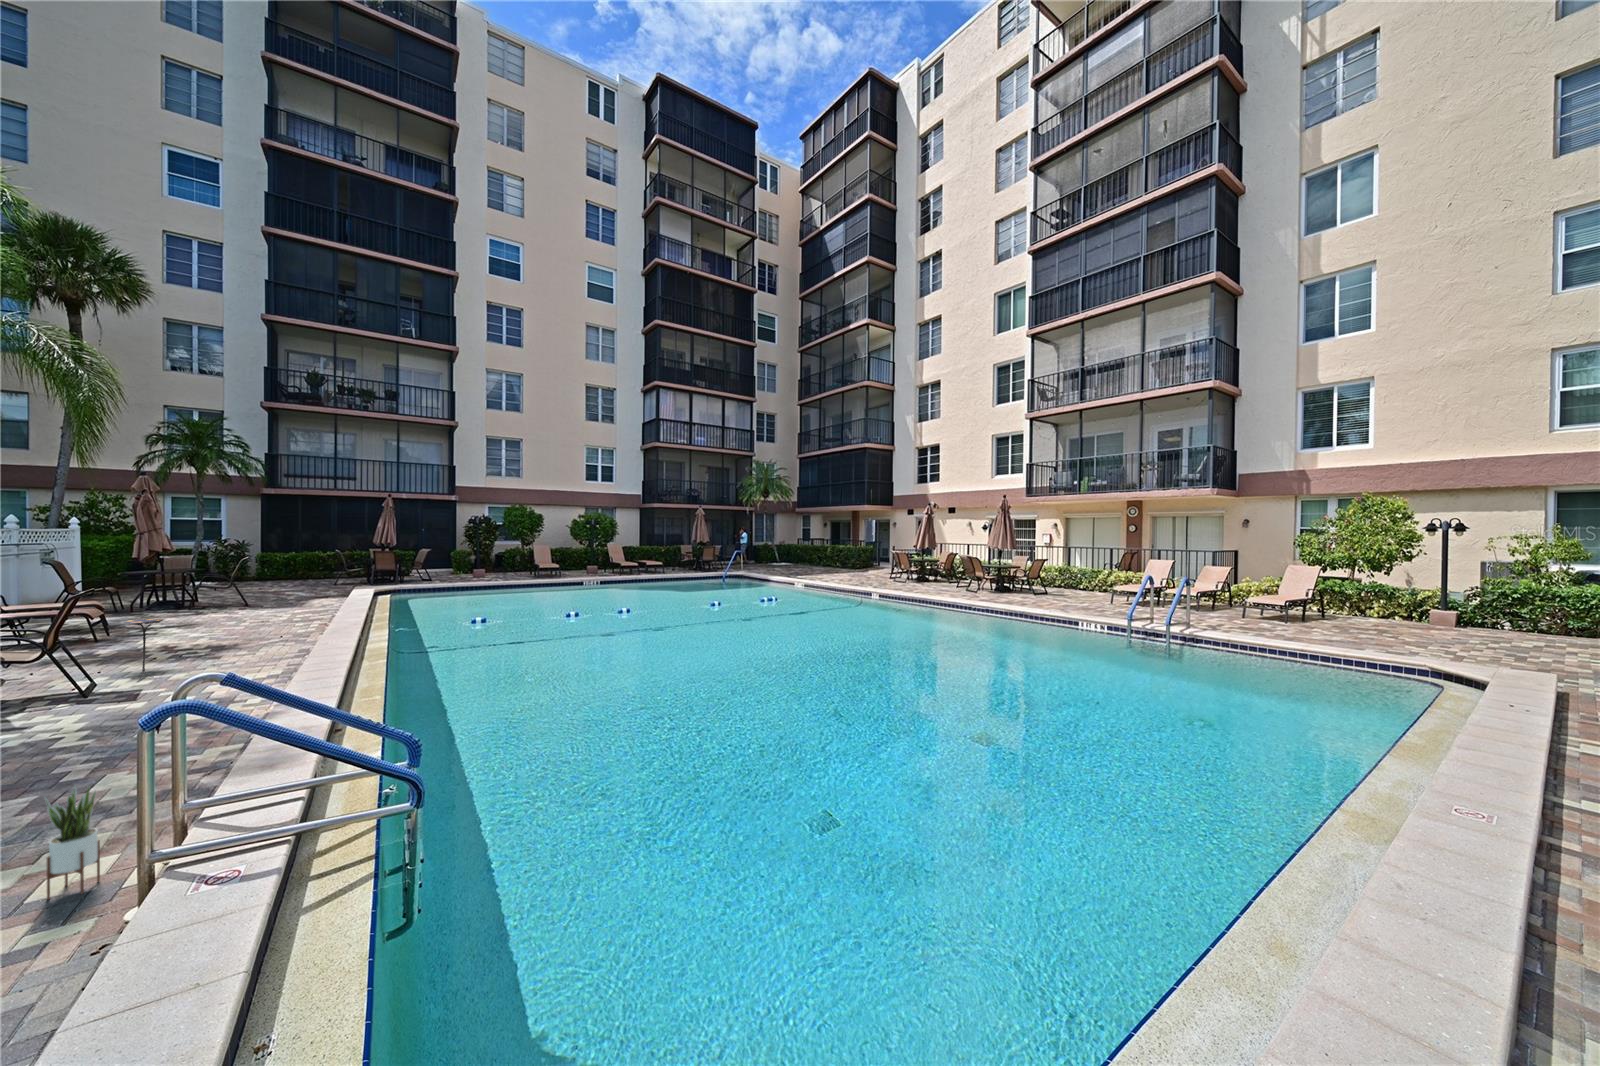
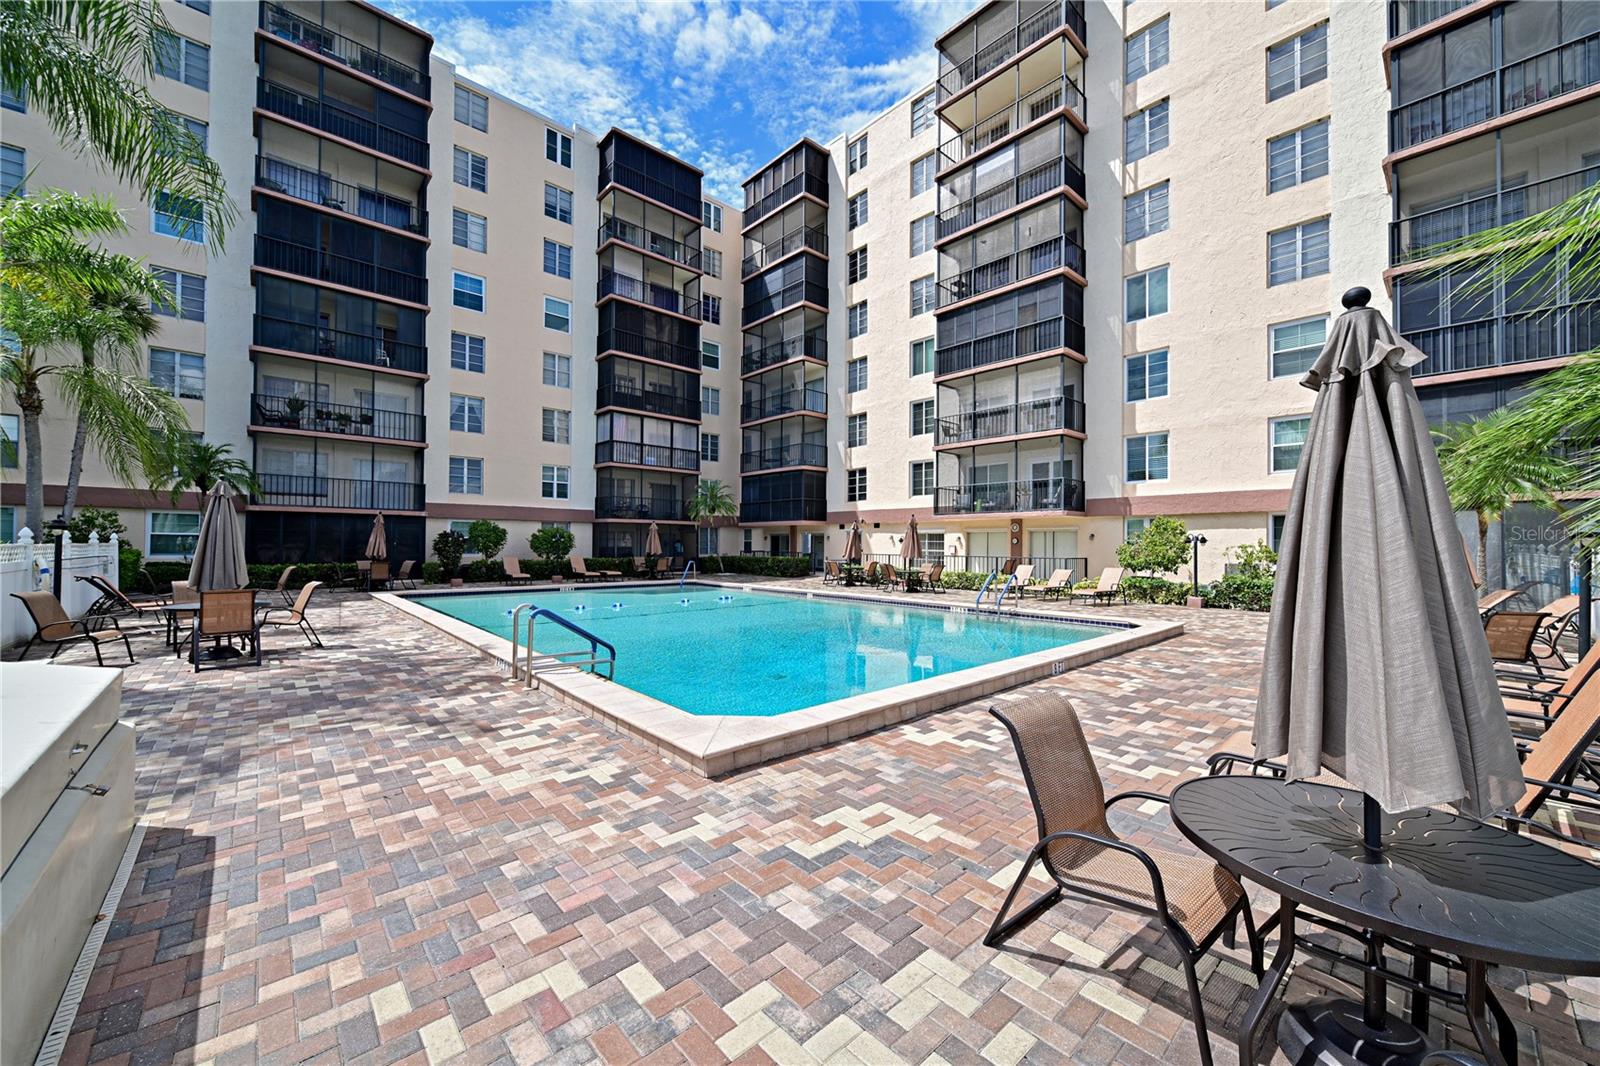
potted plant: present [44,786,100,900] -> none [483,639,496,682]

